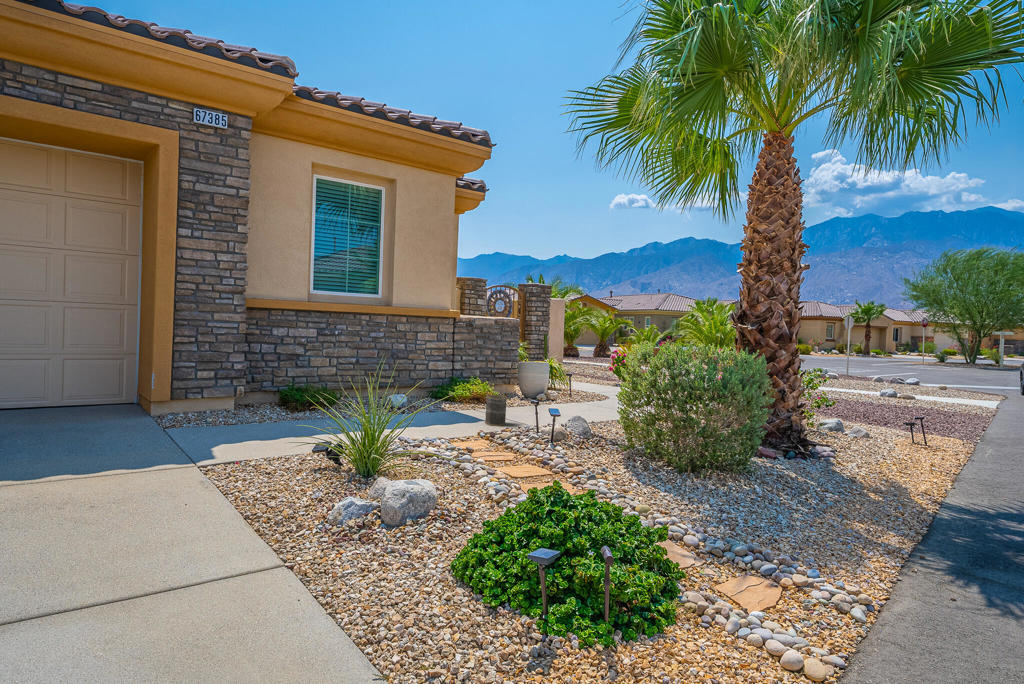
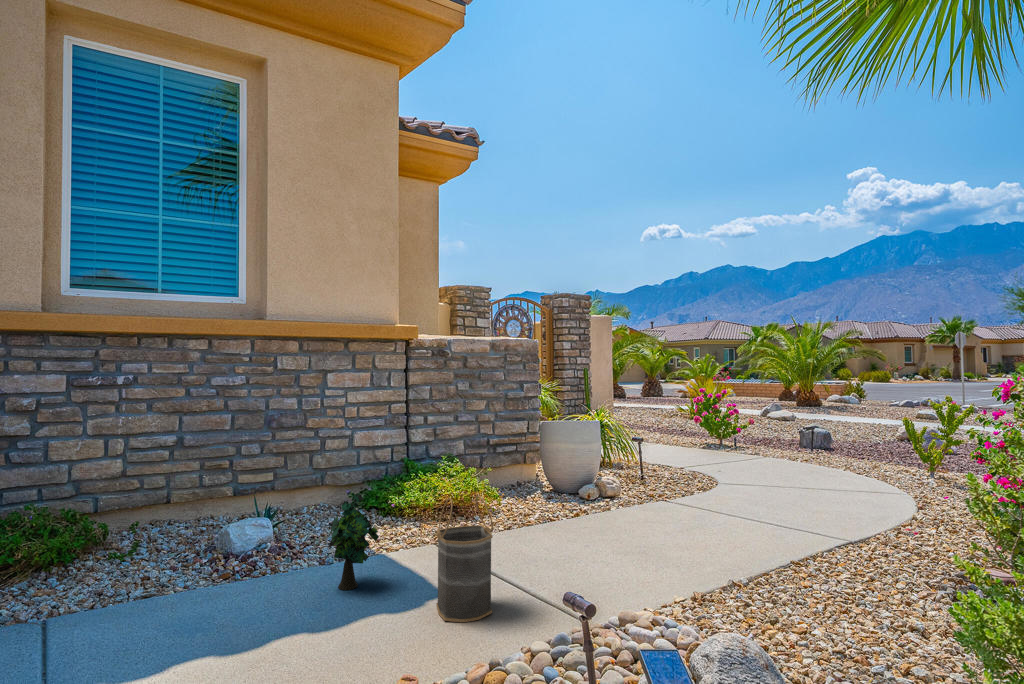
decorative plant: none [440,382,461,418] -> present [328,494,379,590]

